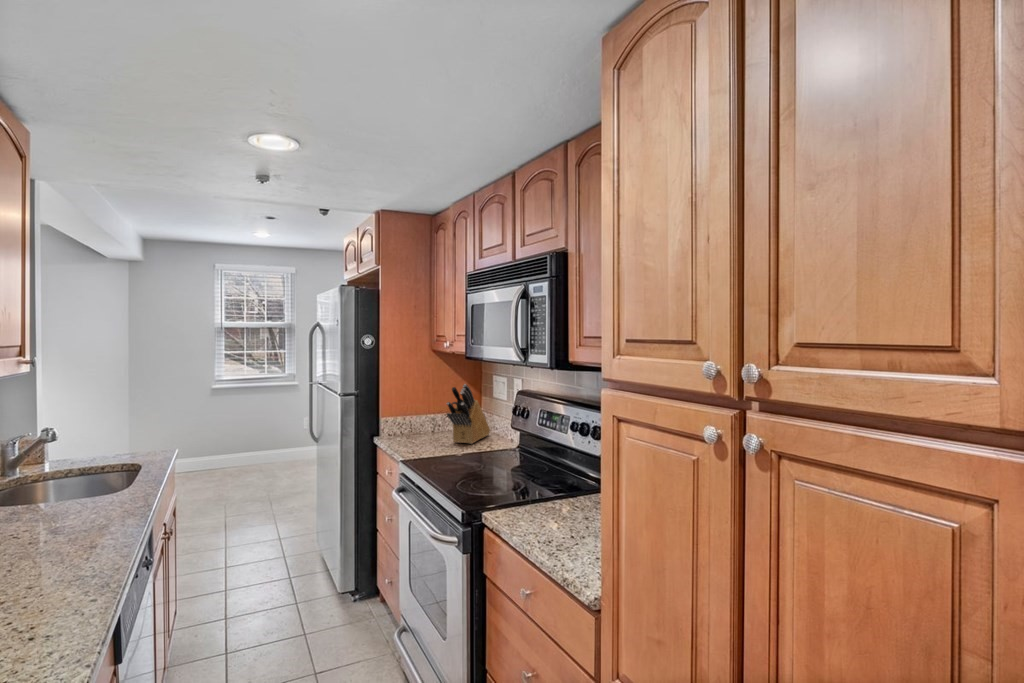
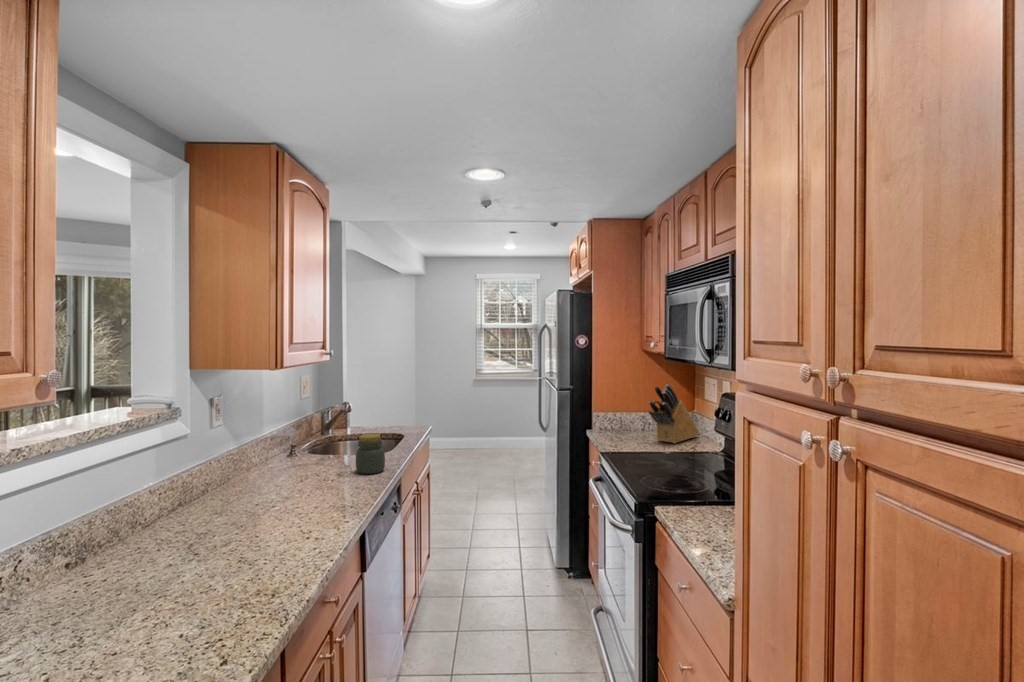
jar: none [67,469,118,529] -> present [356,434,385,474]

